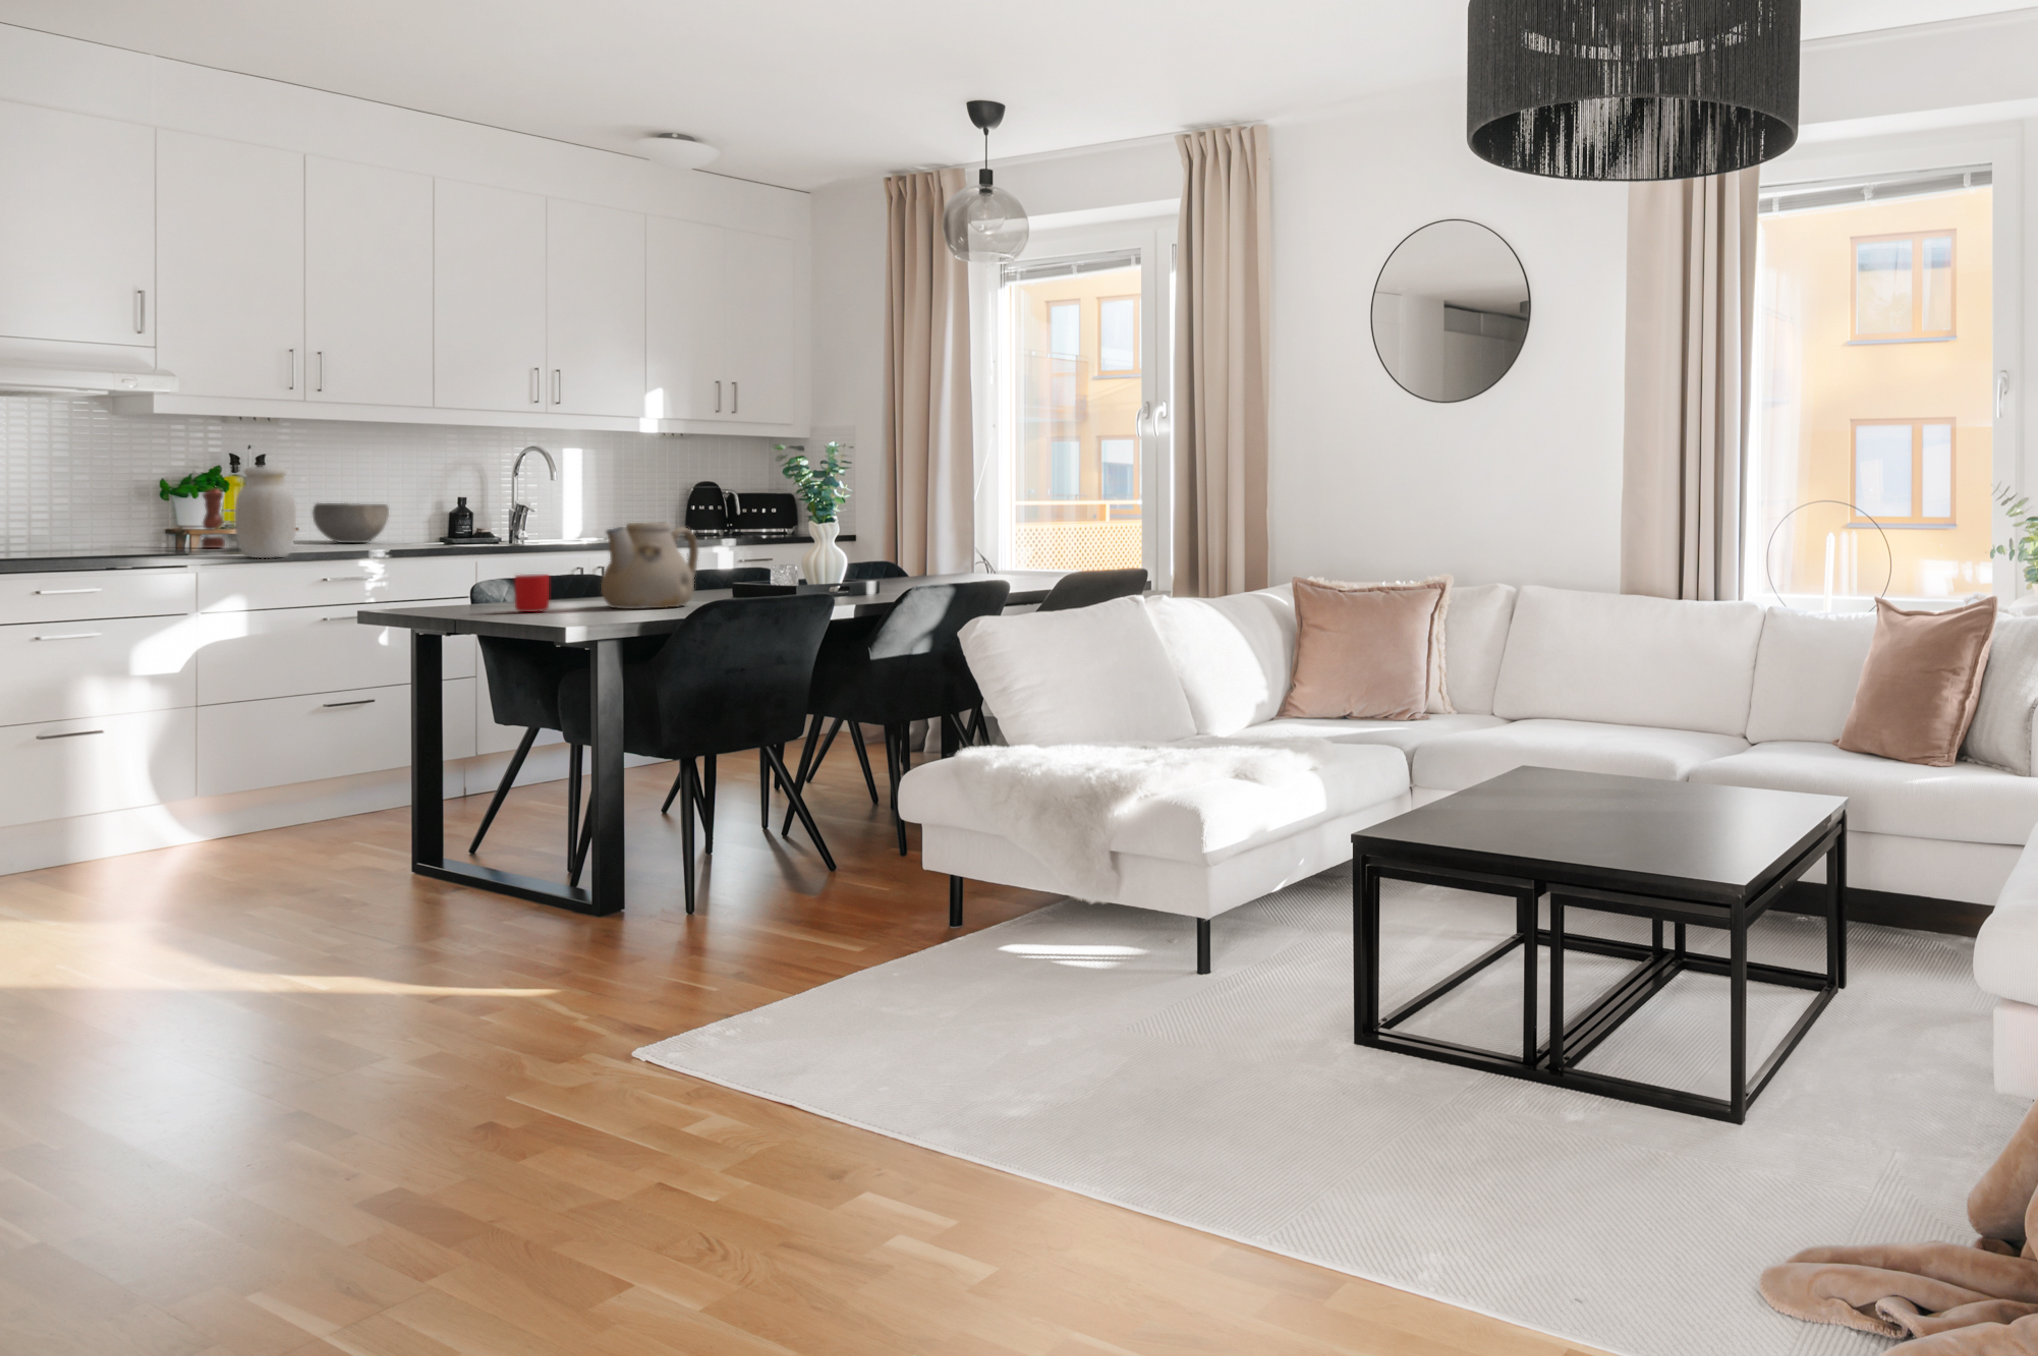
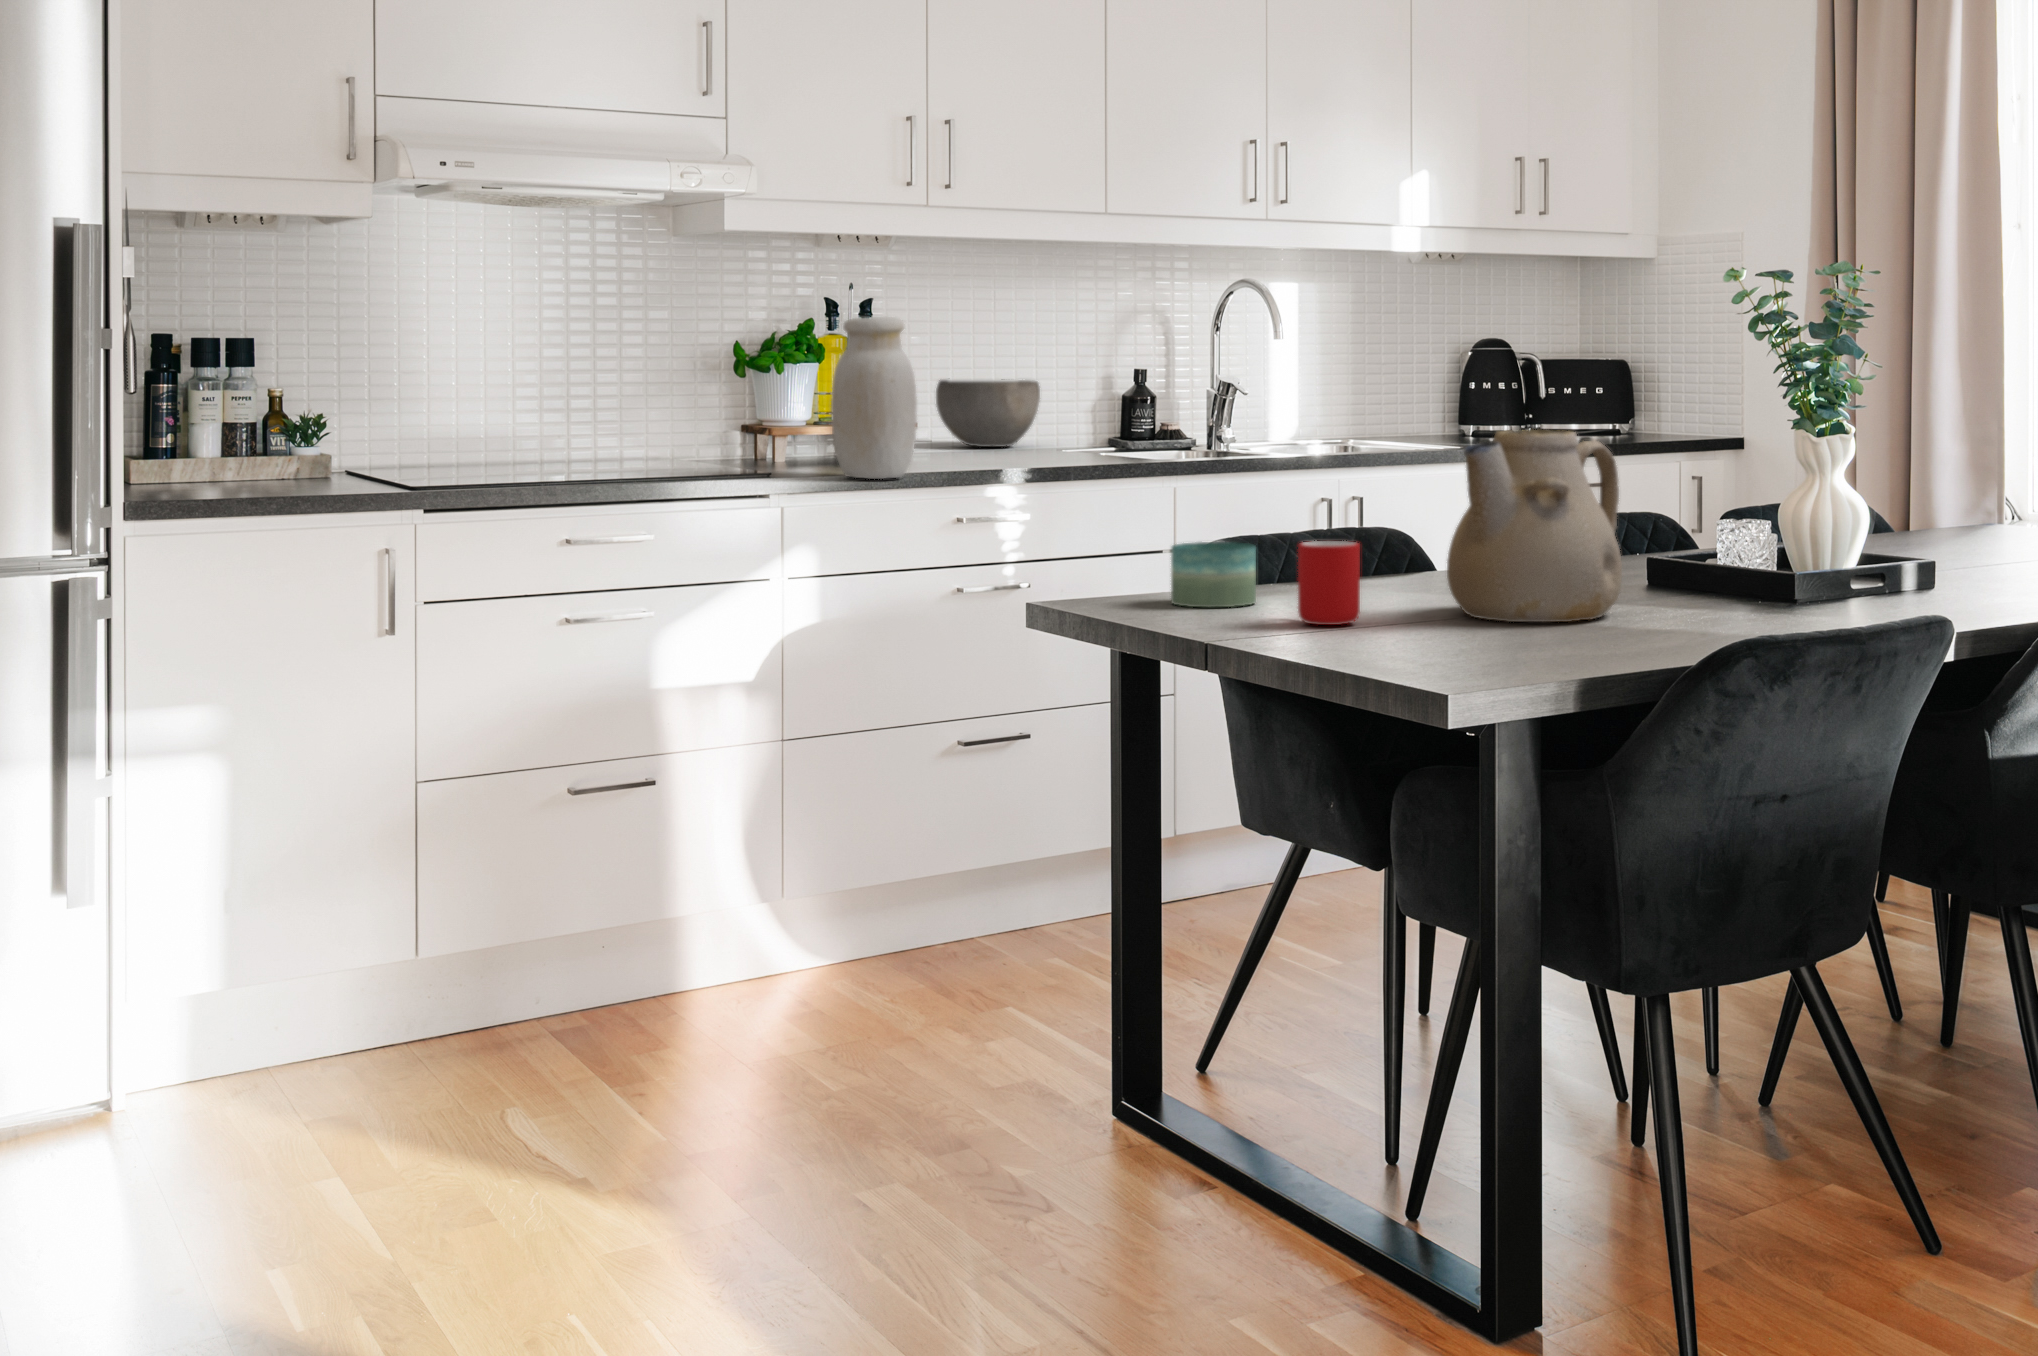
pepper mill: present [201,486,225,548] -> none [788,344,819,456]
candle: none [449,579,499,609] -> present [1171,542,1256,607]

